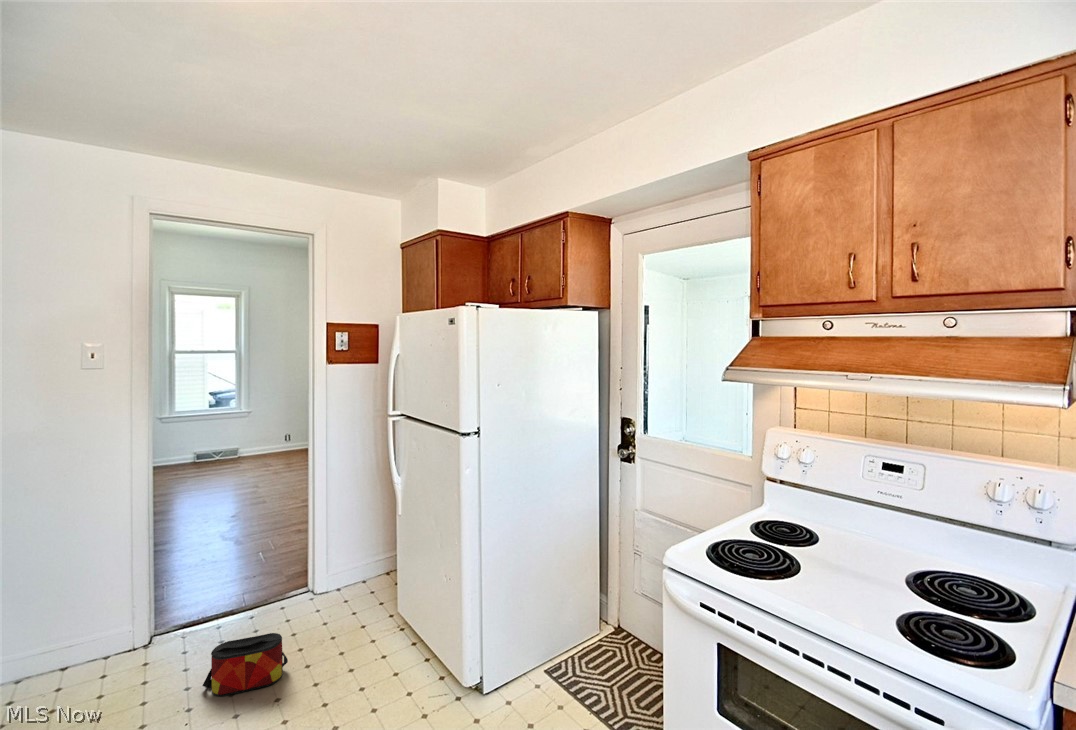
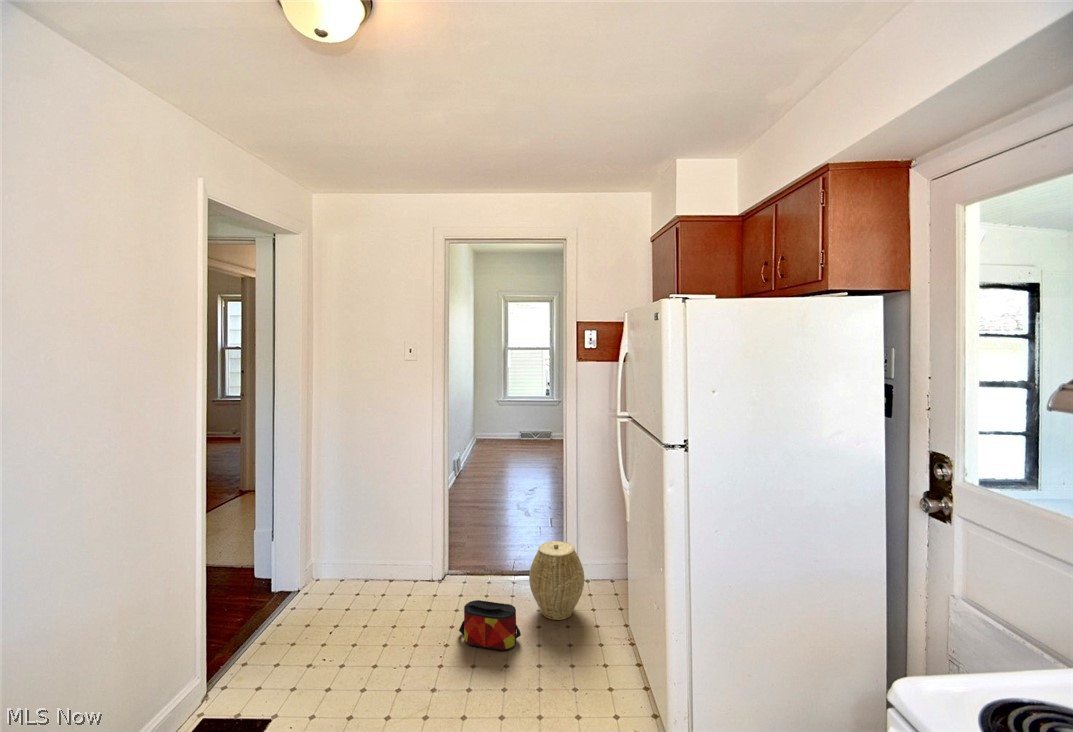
woven basket: none [285,553,349,638] -> present [529,541,585,620]

